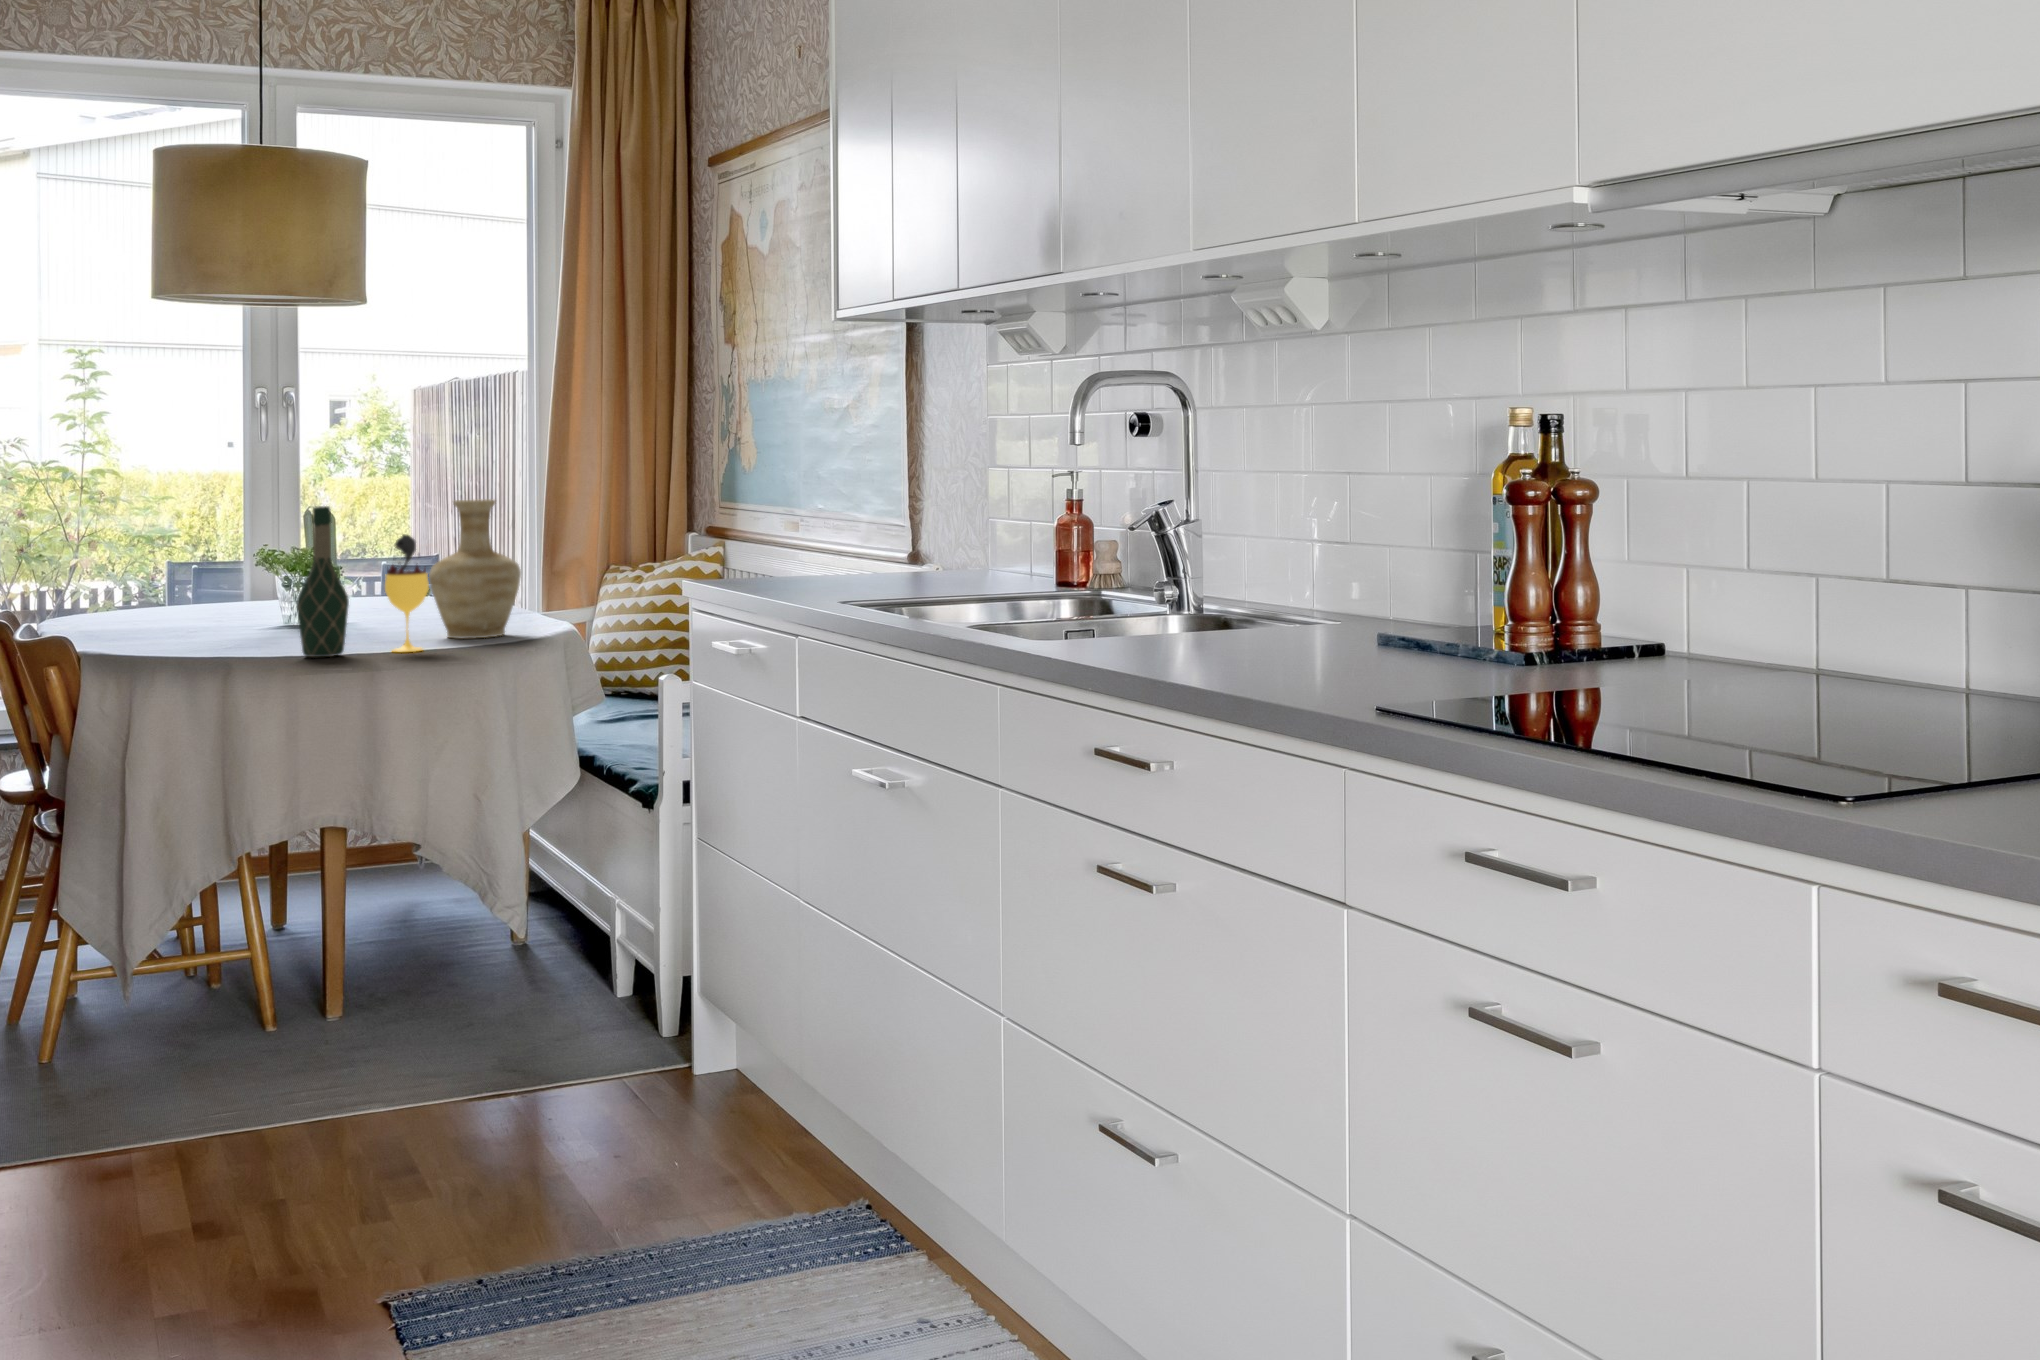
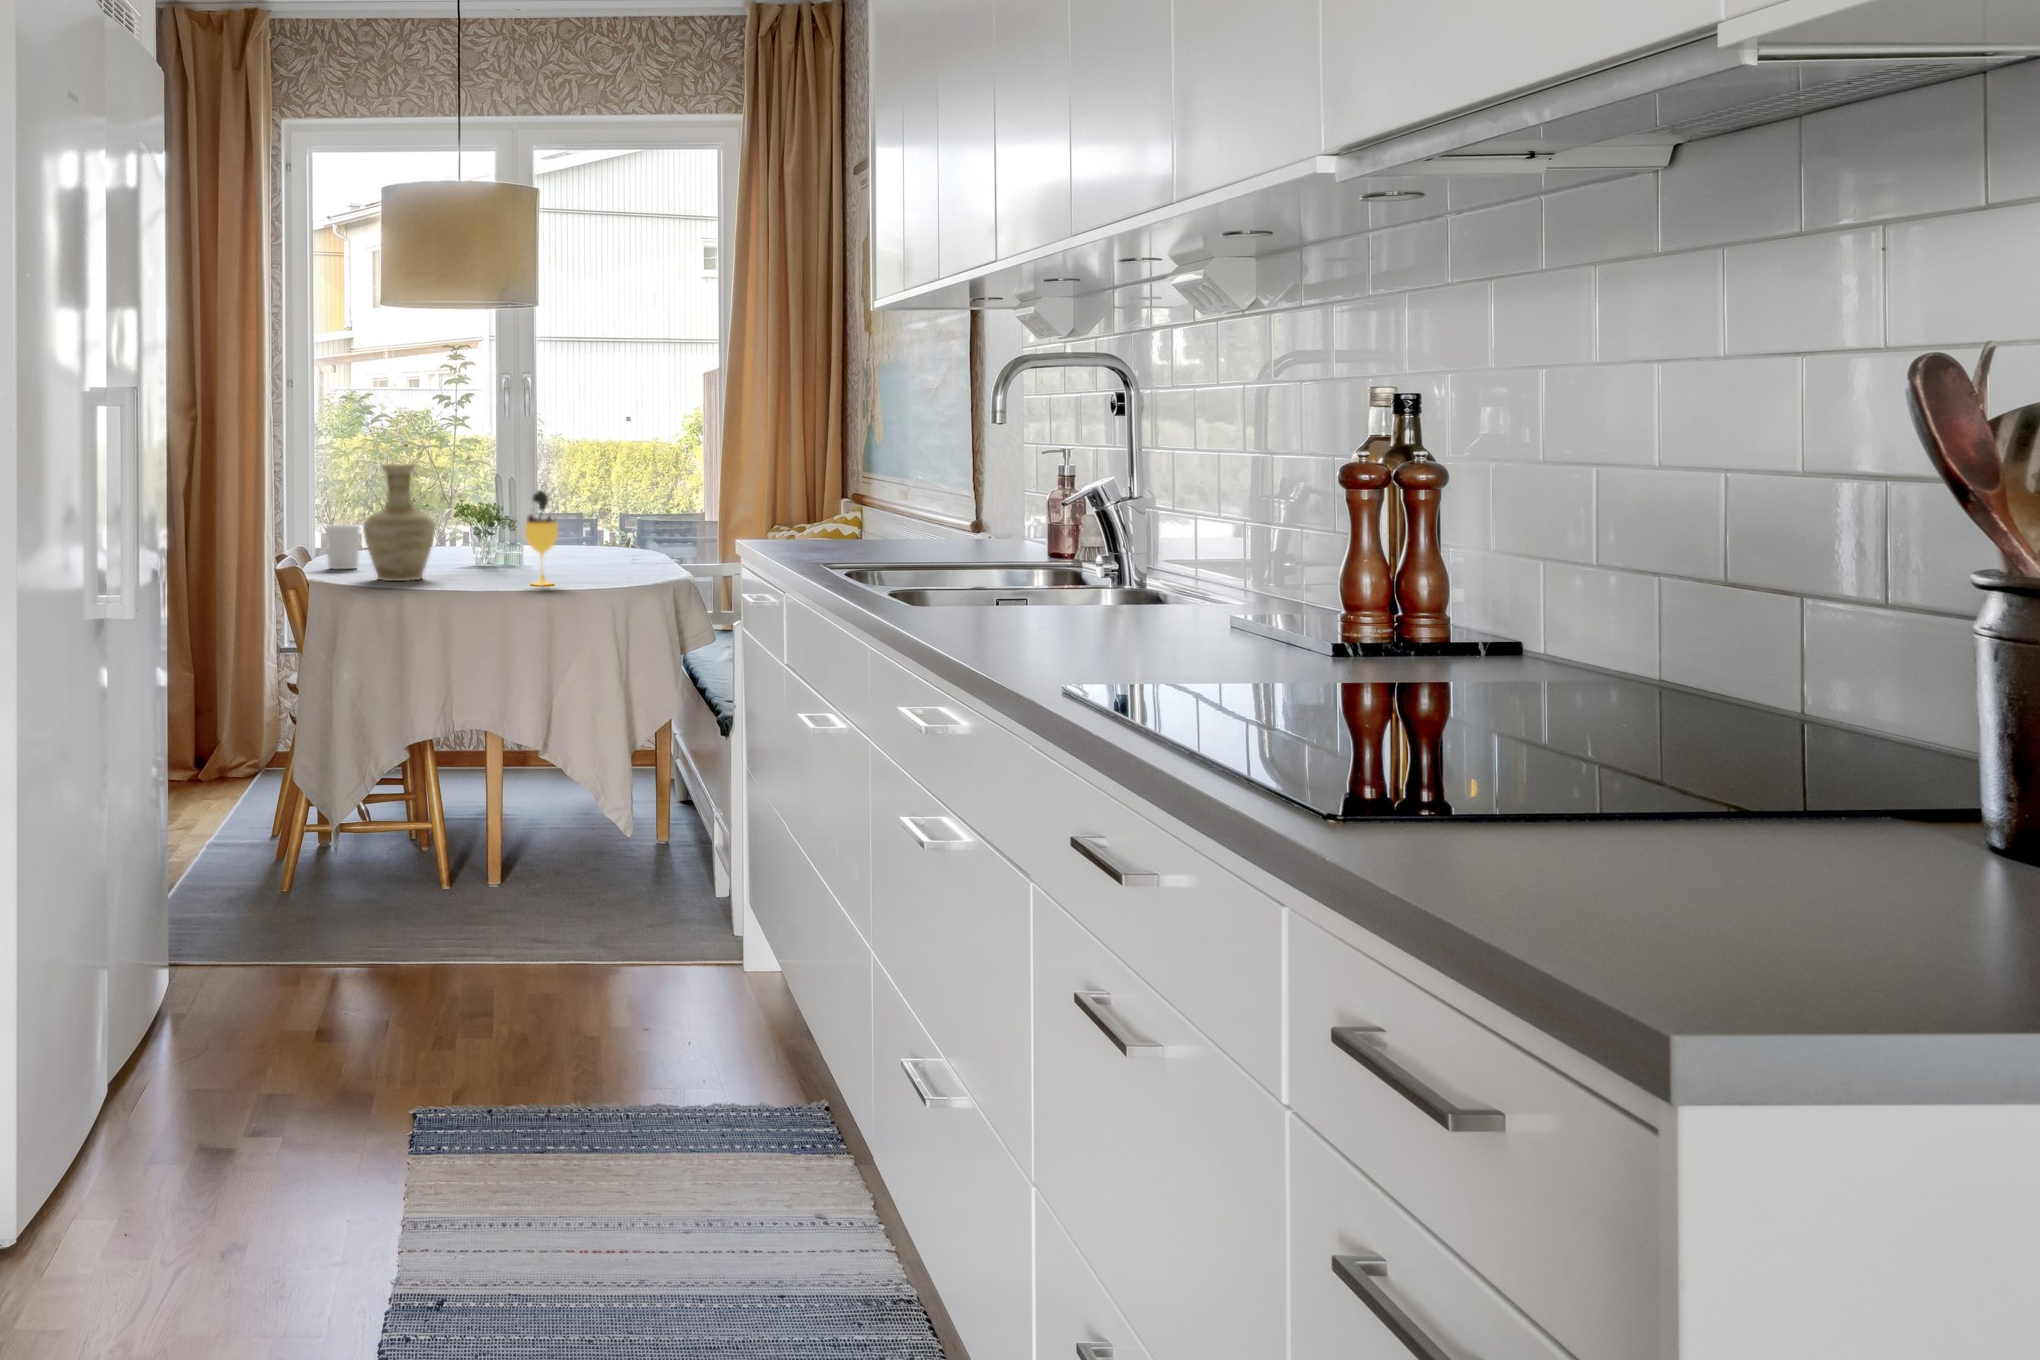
vase: present [429,499,521,639] -> present [363,464,435,581]
wine bottle: present [296,506,349,657] -> none [460,466,498,586]
candle holder: none [64,587,117,648] -> present [325,525,360,569]

